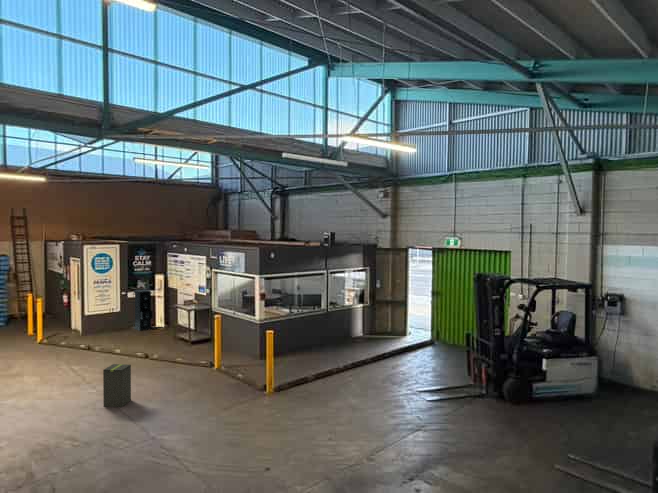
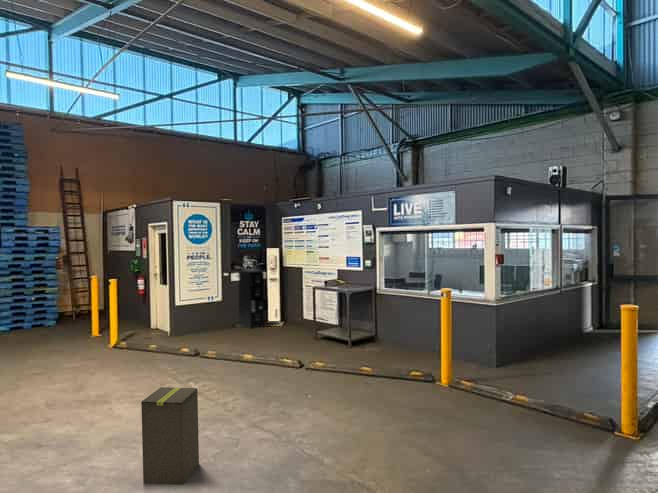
cardboard box: present [103,364,131,407] -> present [141,387,199,485]

